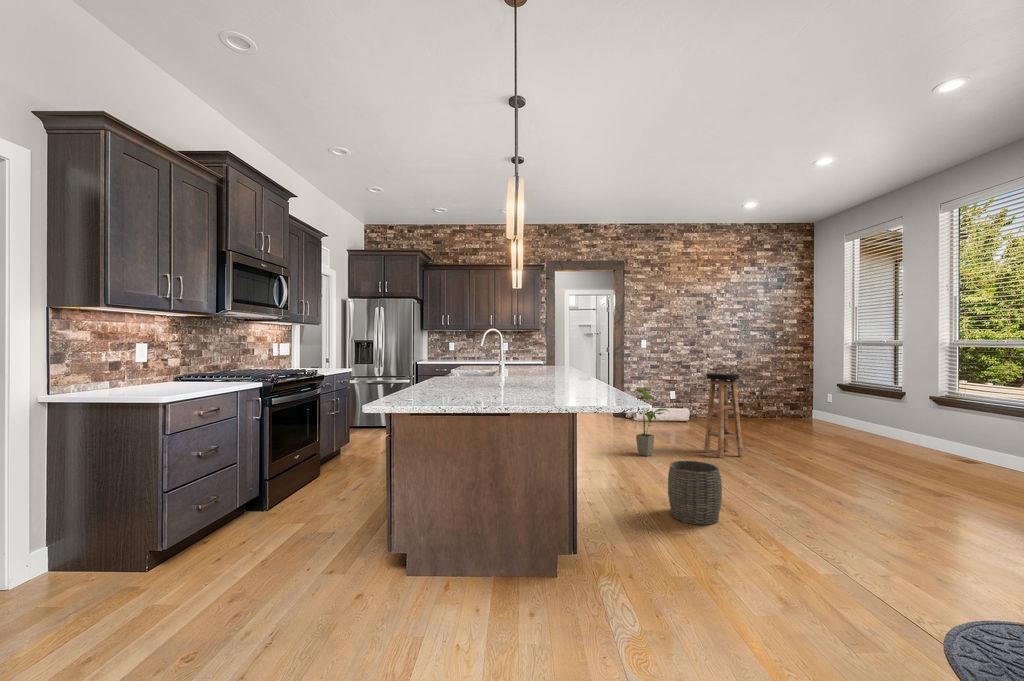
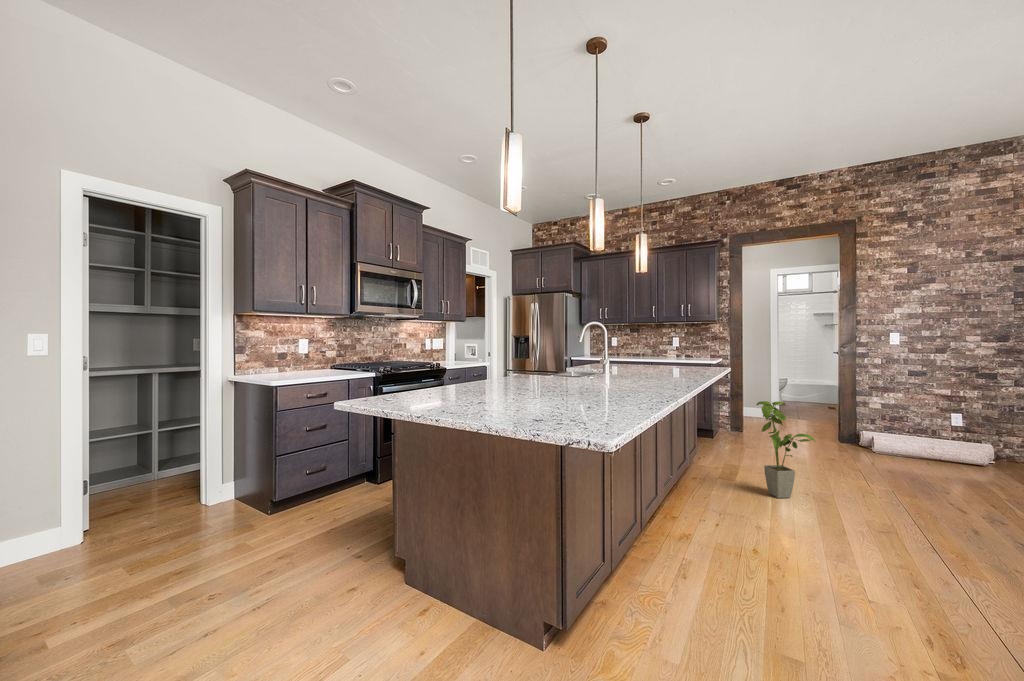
bar stool: present [704,373,744,458] -> none [904,388,983,544]
woven basket: present [668,461,722,525] -> none [633,506,712,615]

